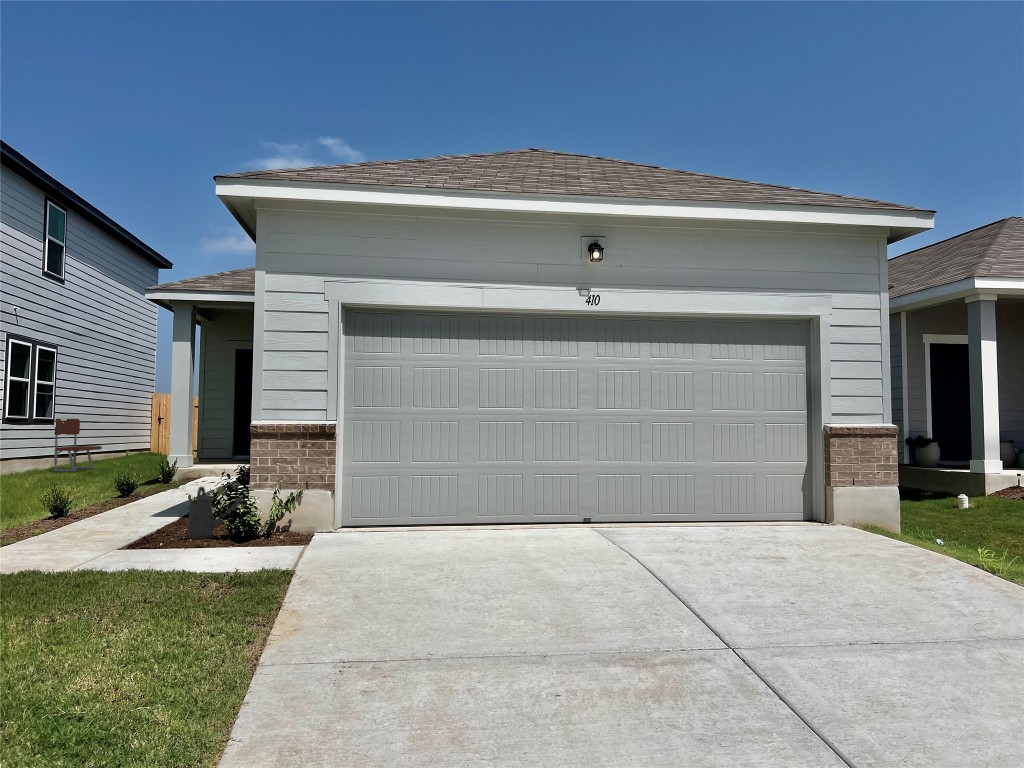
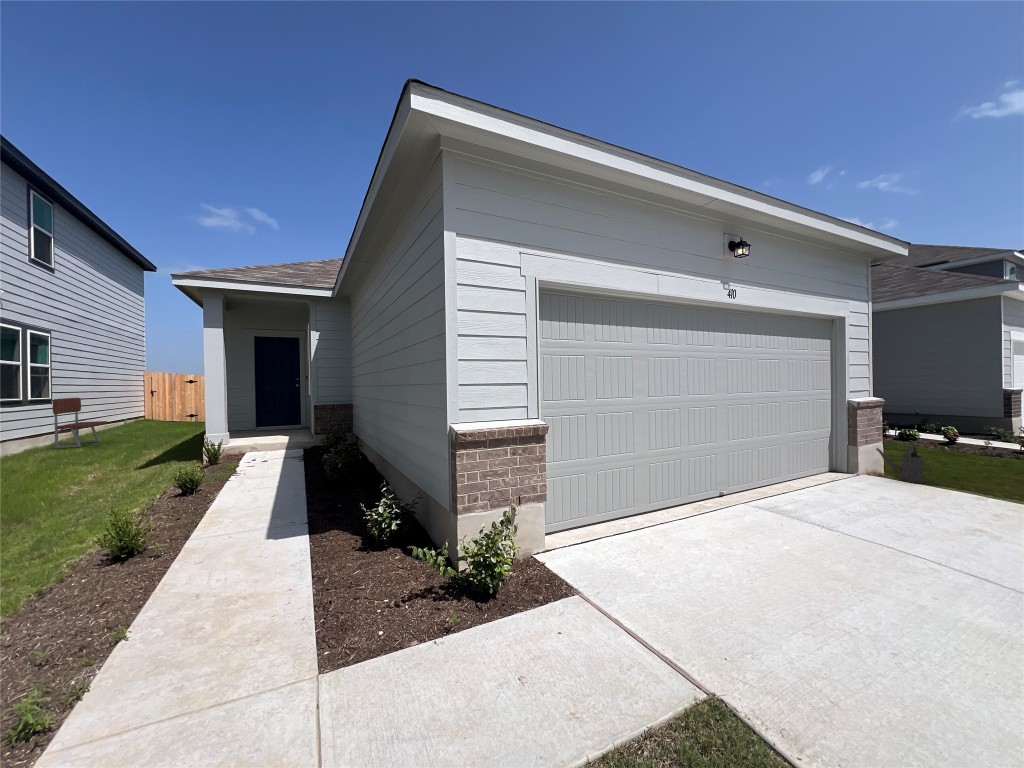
watering can: present [179,487,244,539] -> present [876,446,932,483]

